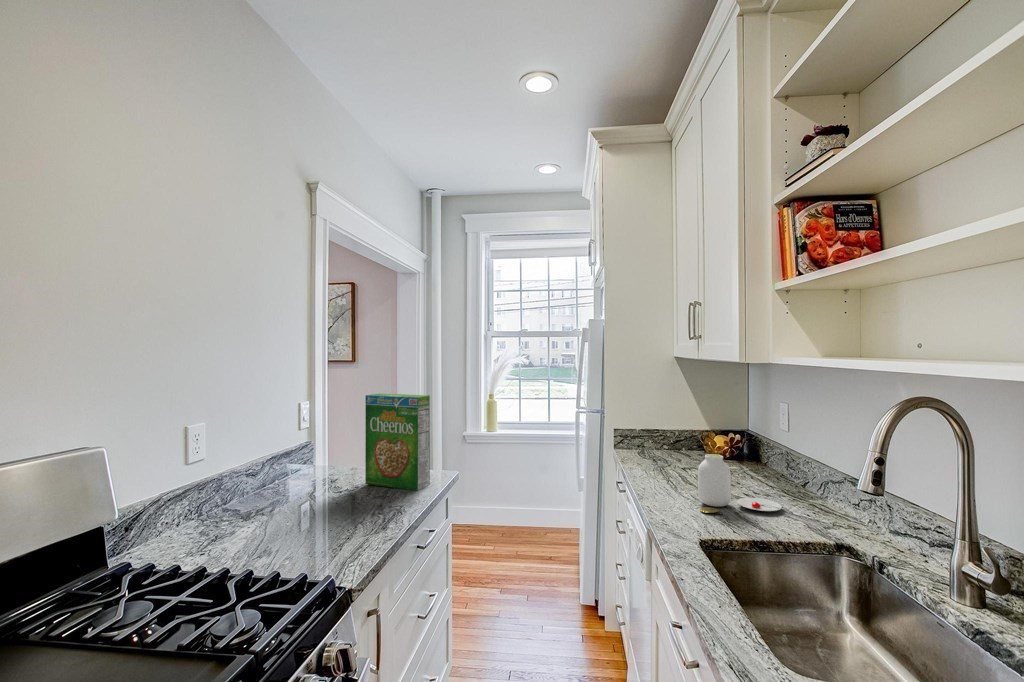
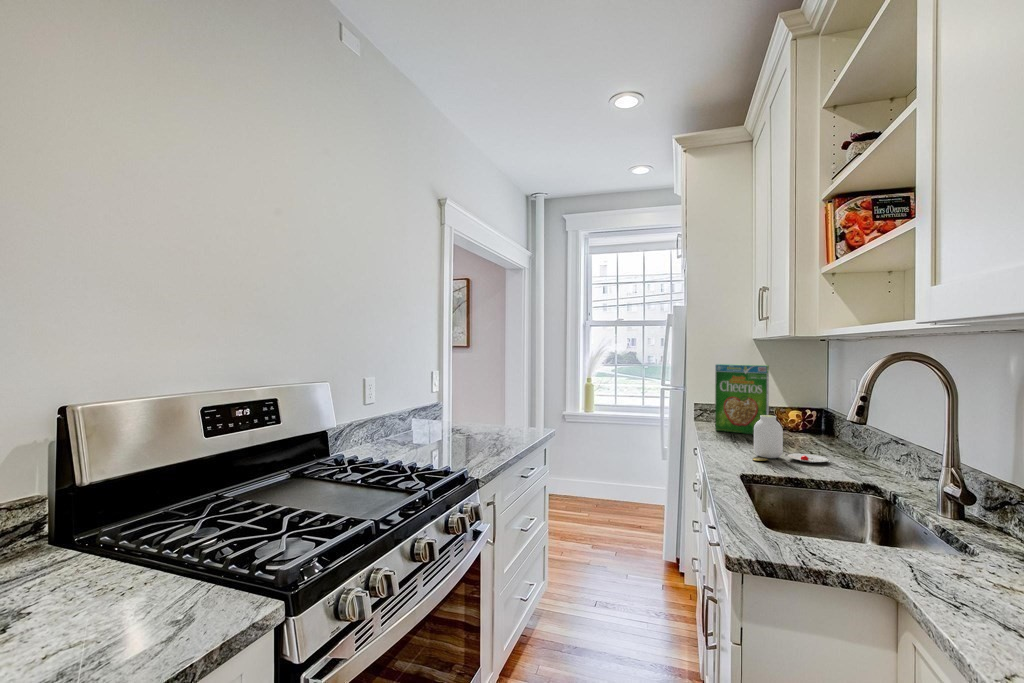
cereal box: present [365,393,430,491] -> present [715,364,769,434]

